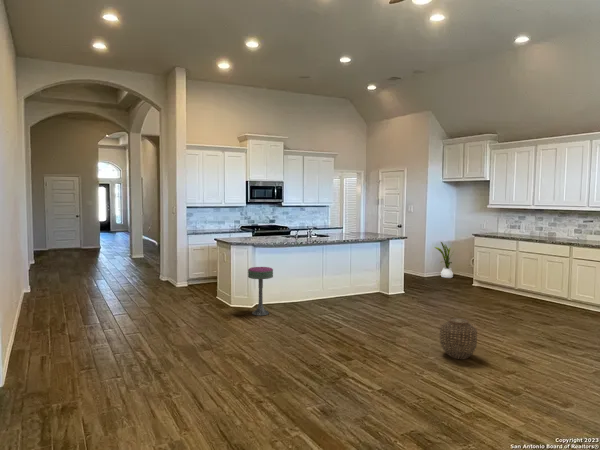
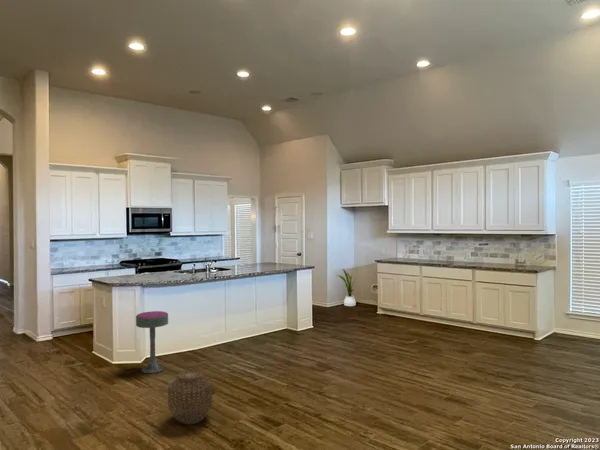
woven basket: present [440,318,477,359] -> present [168,371,212,424]

